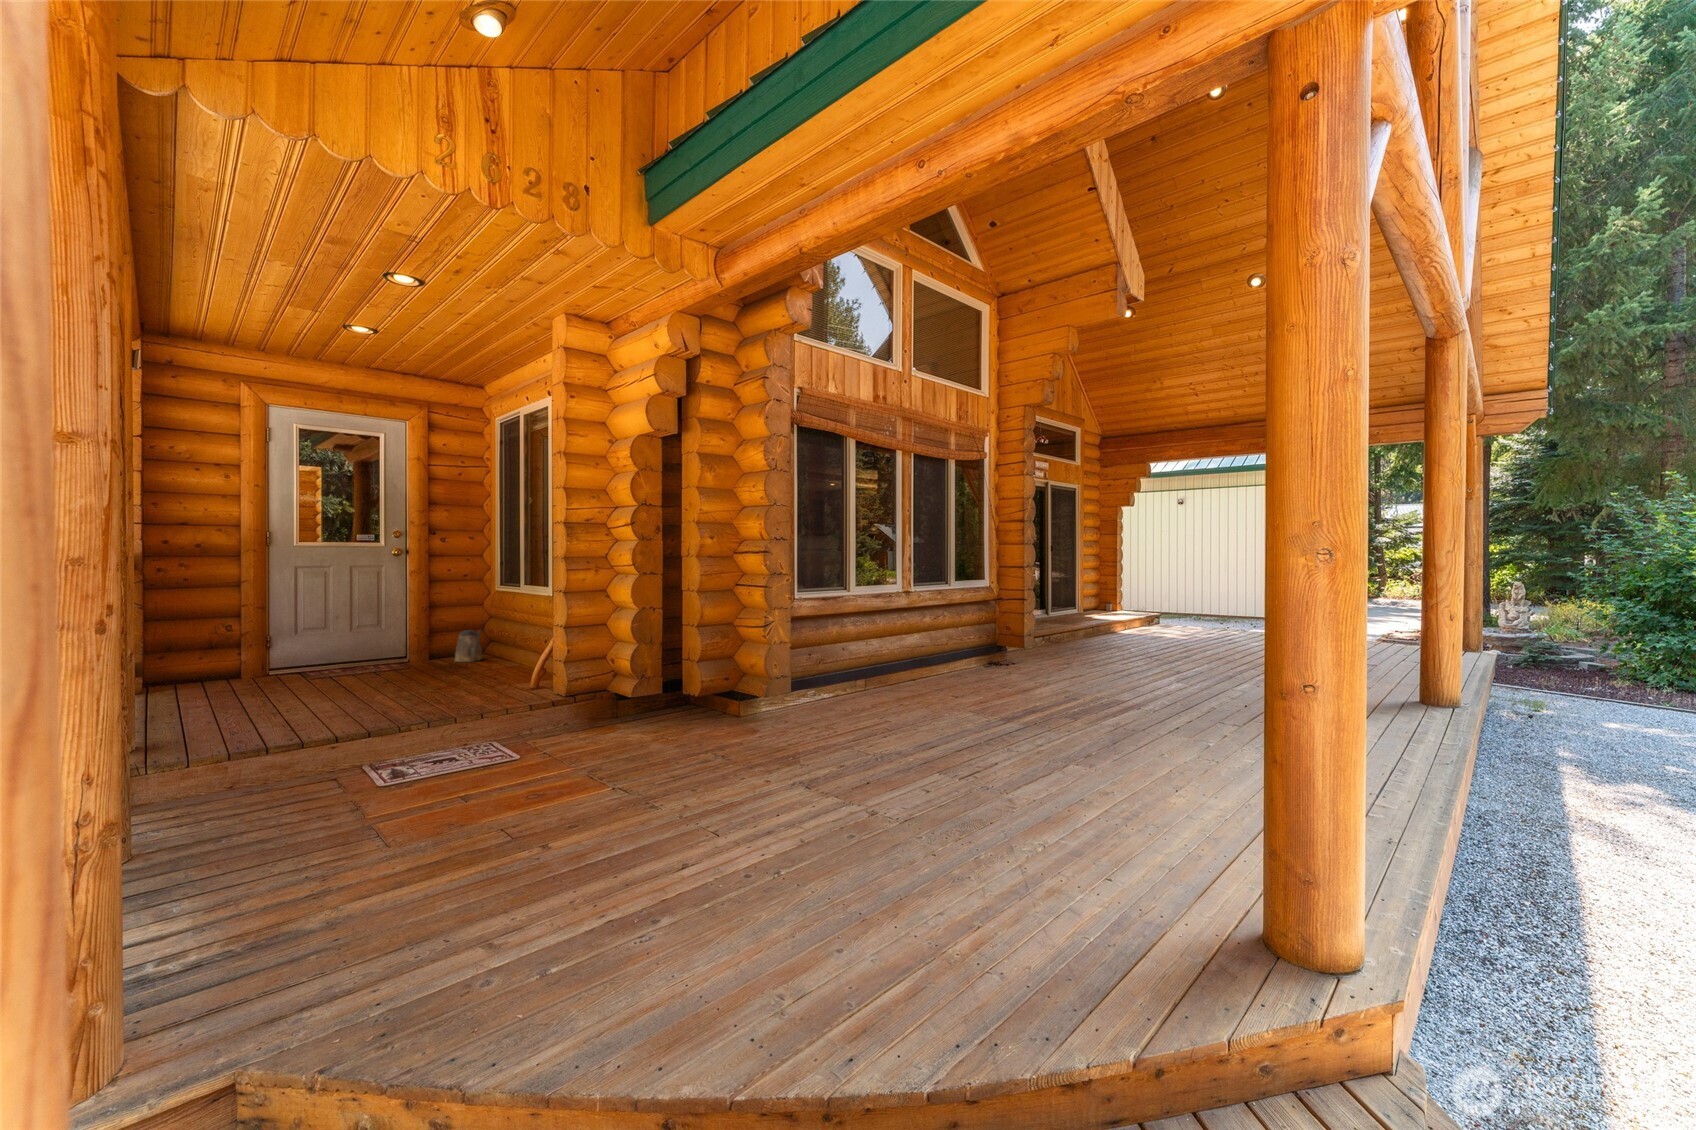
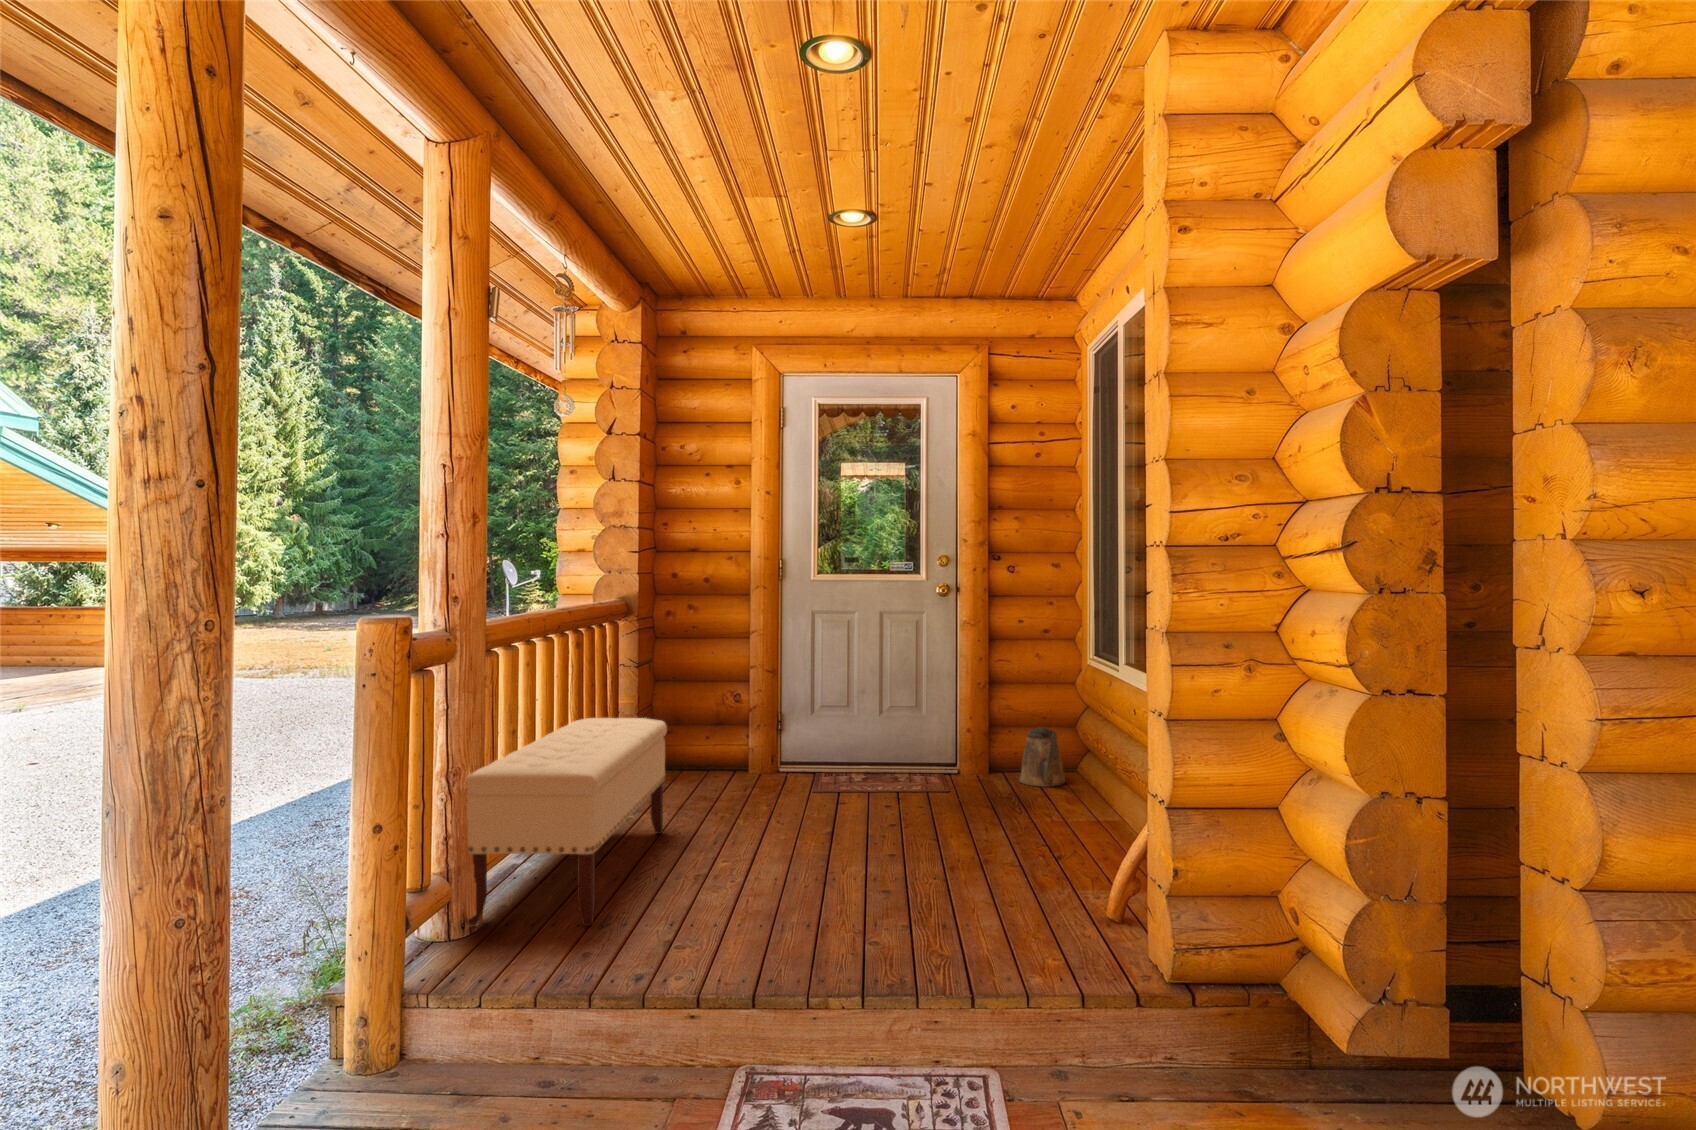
bench: none [114,632,230,749] -> present [466,718,667,926]

